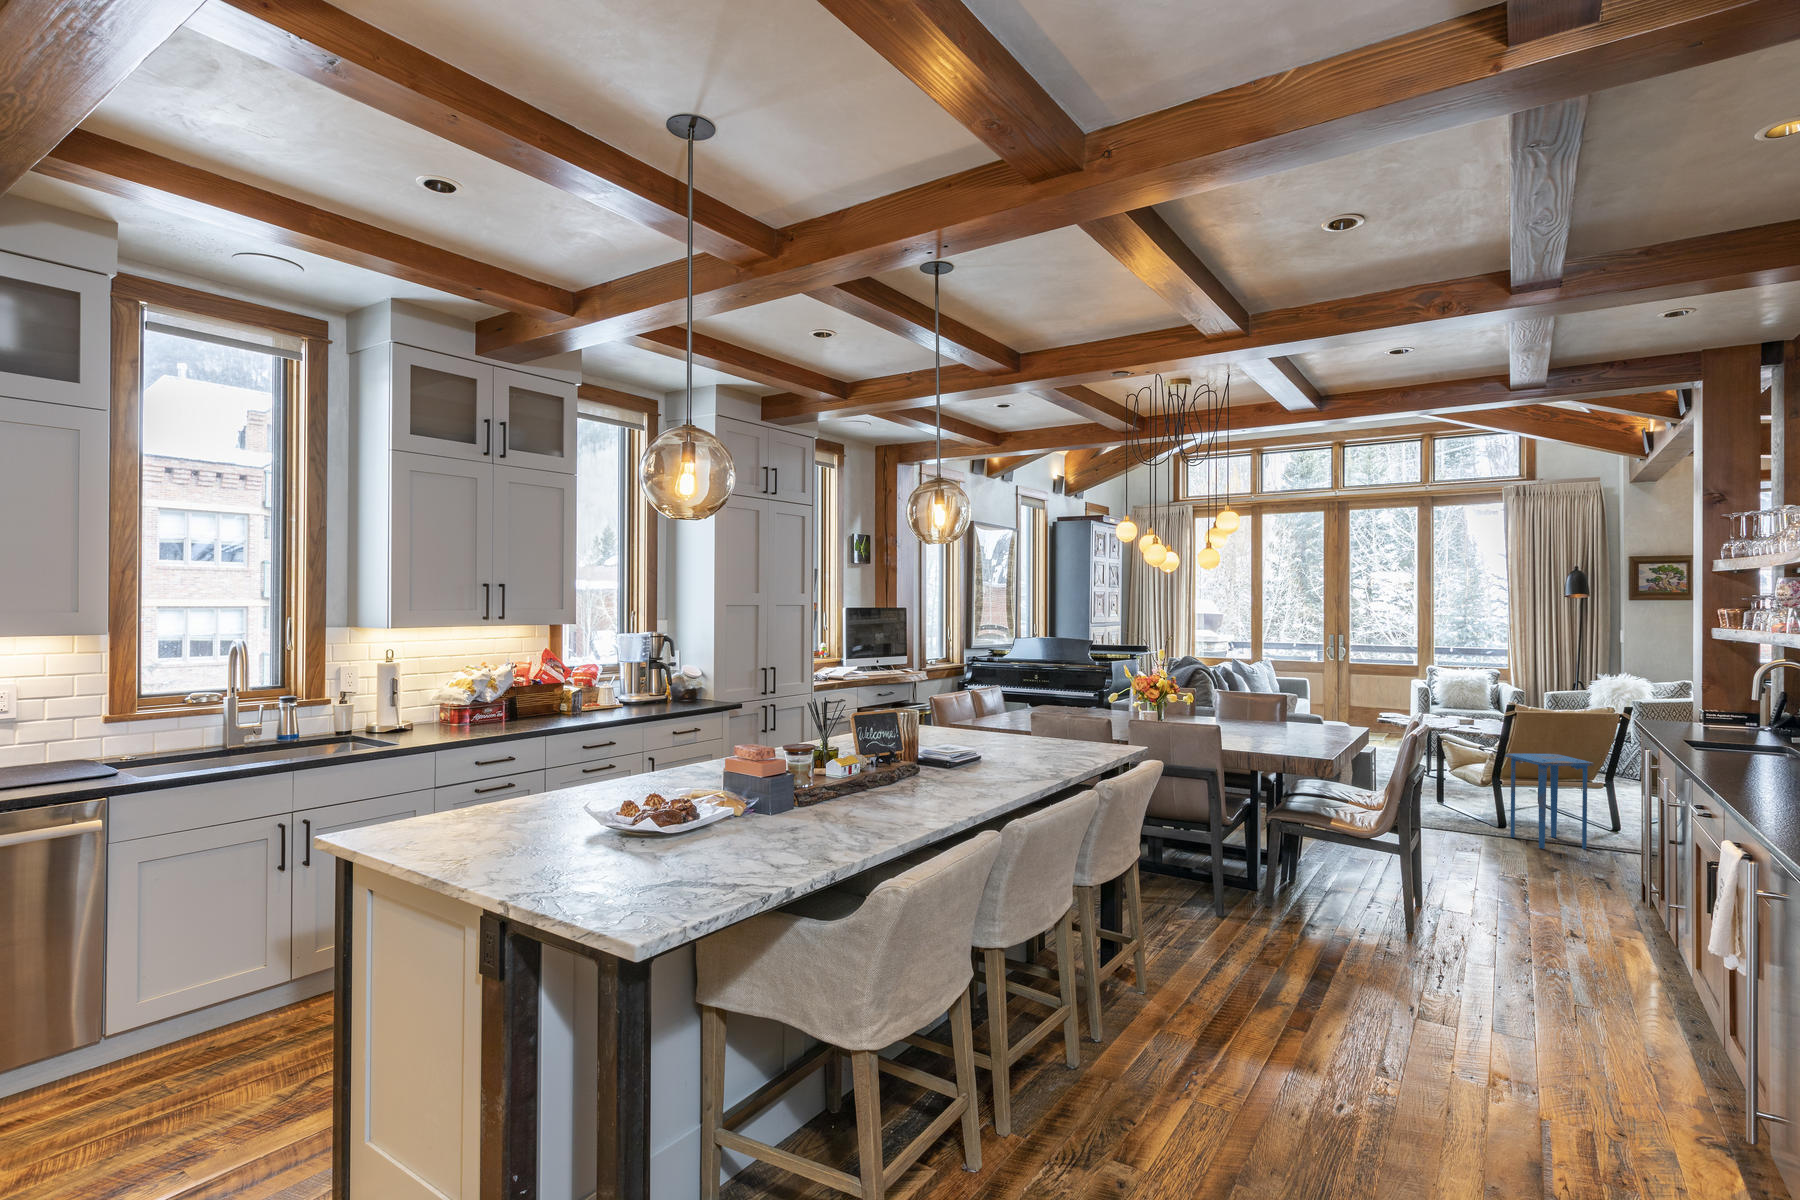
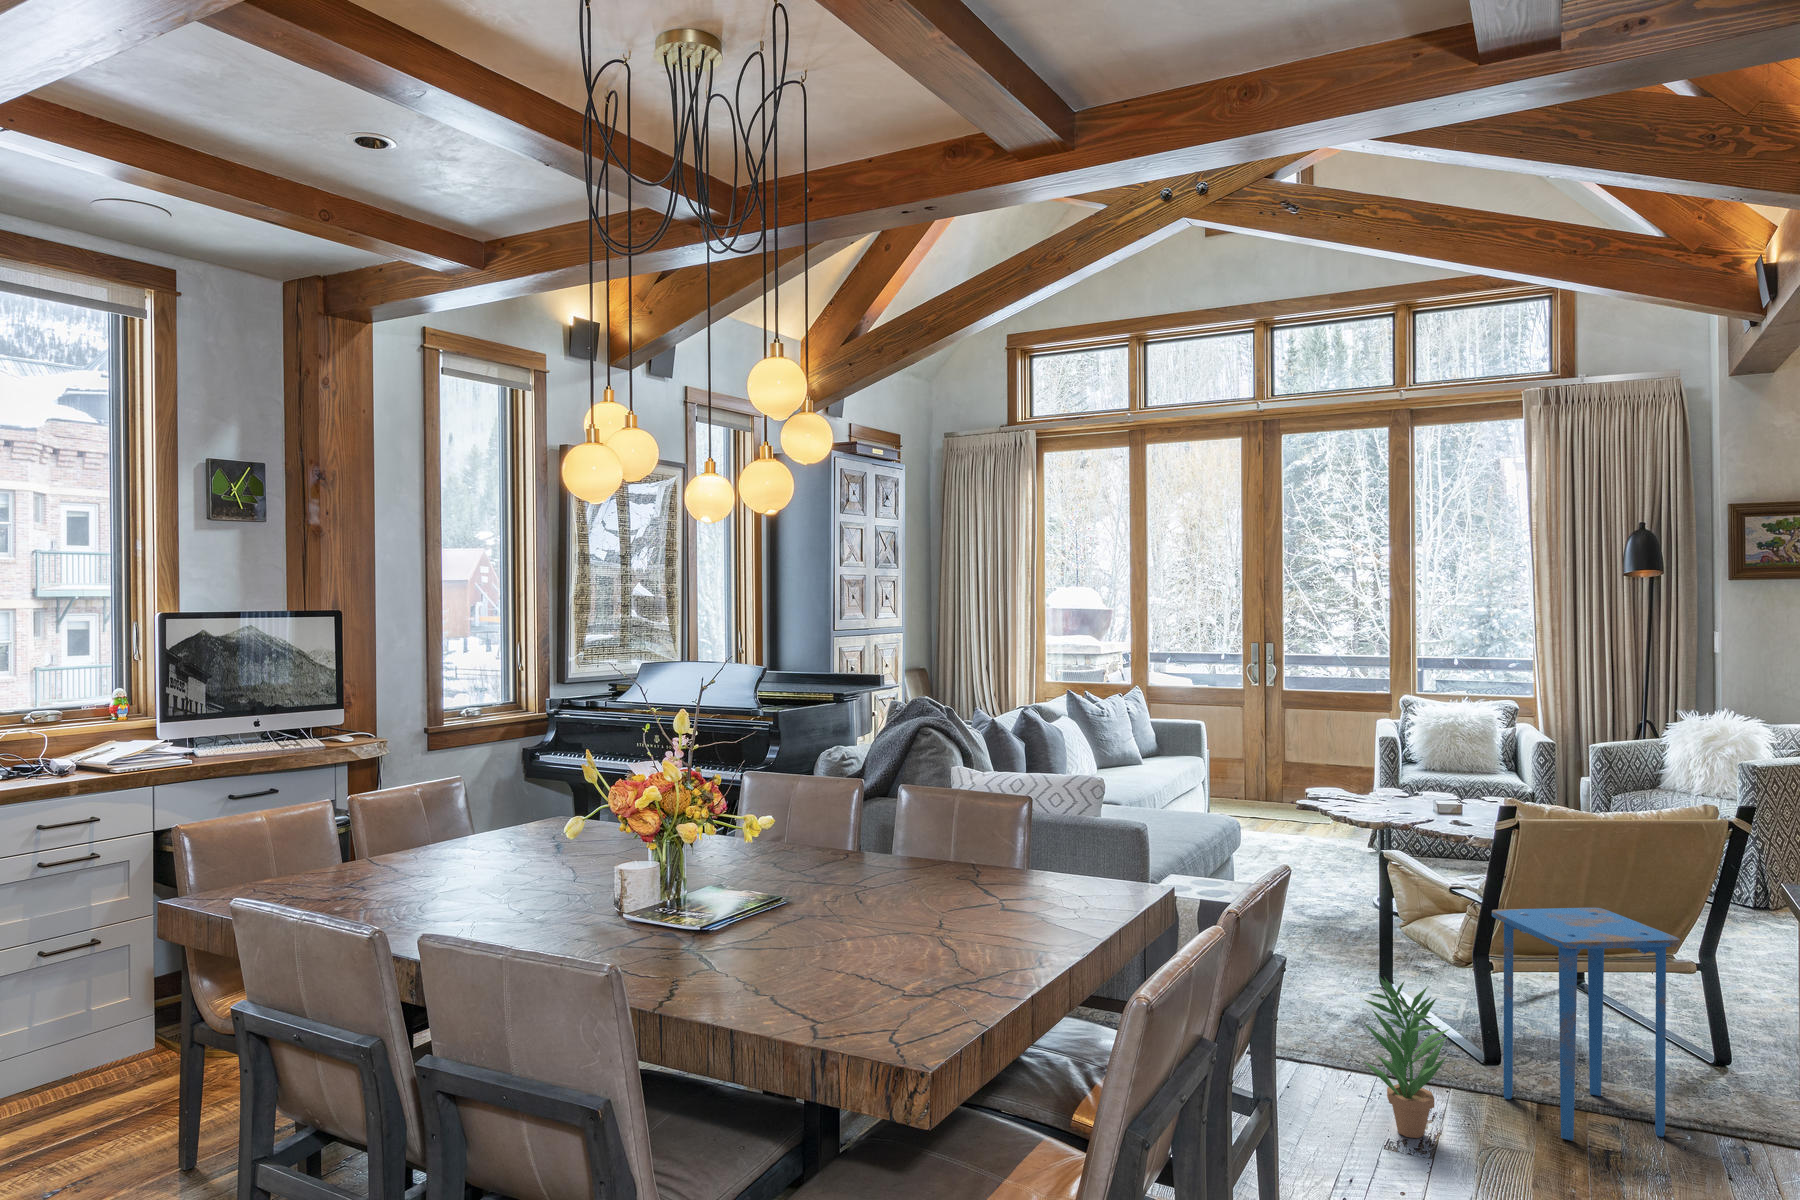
potted plant: none [1448,777,1490,847] -> present [1364,976,1449,1138]

